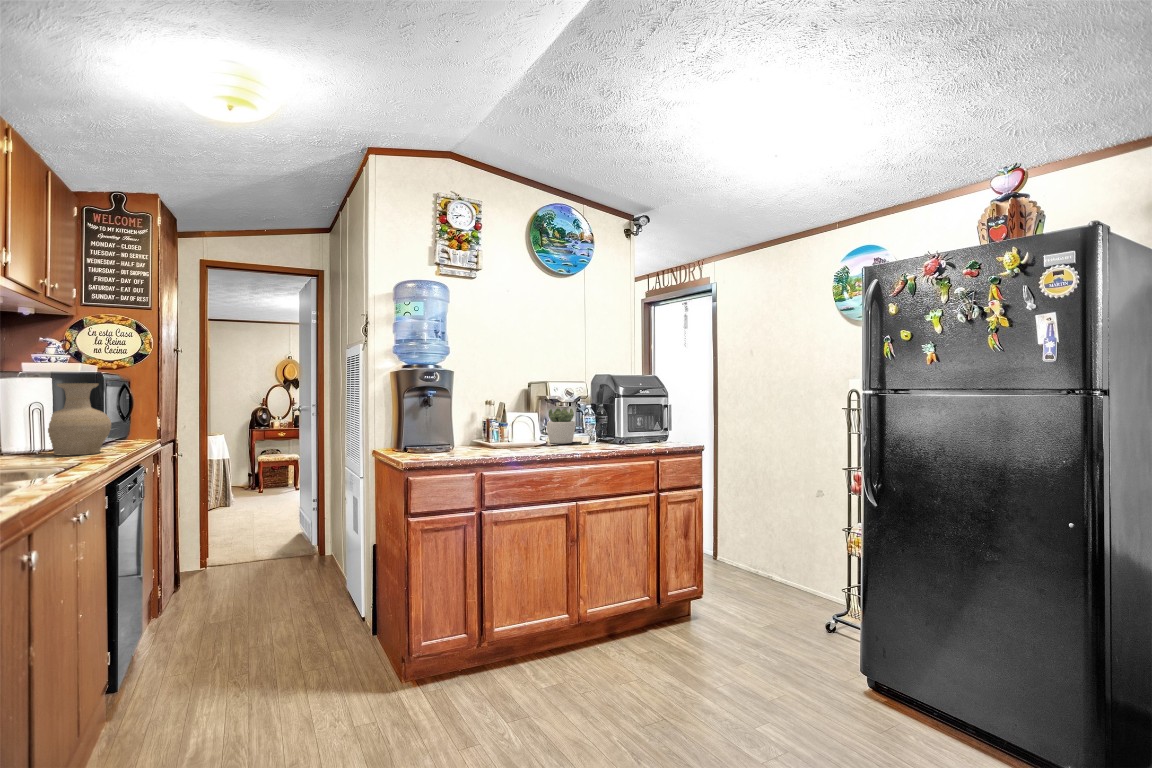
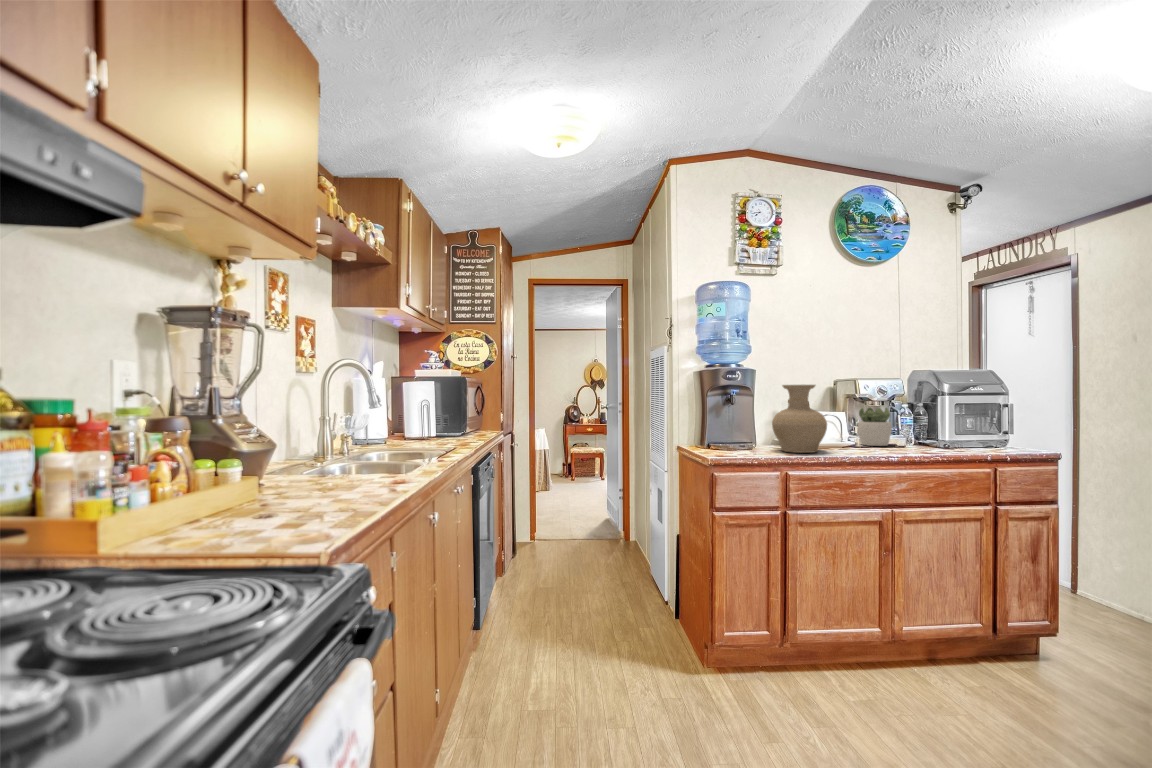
vase: present [48,383,111,456] -> present [772,385,827,453]

